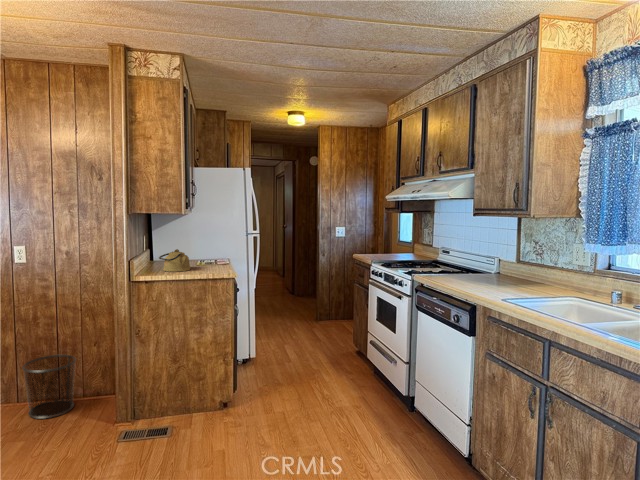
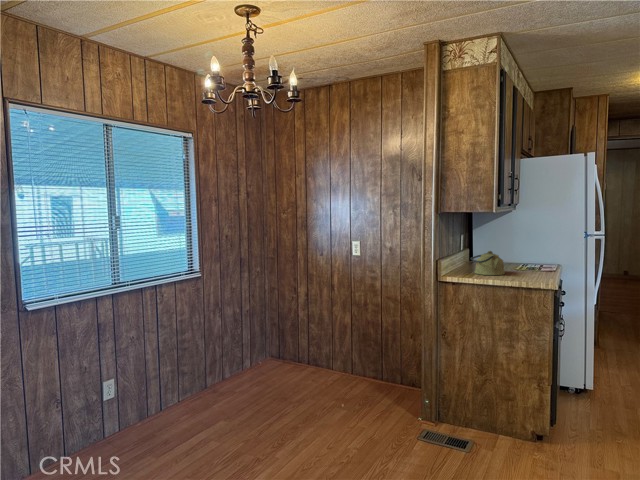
trash can: present [22,355,76,419] -> none [352,341,394,397]

